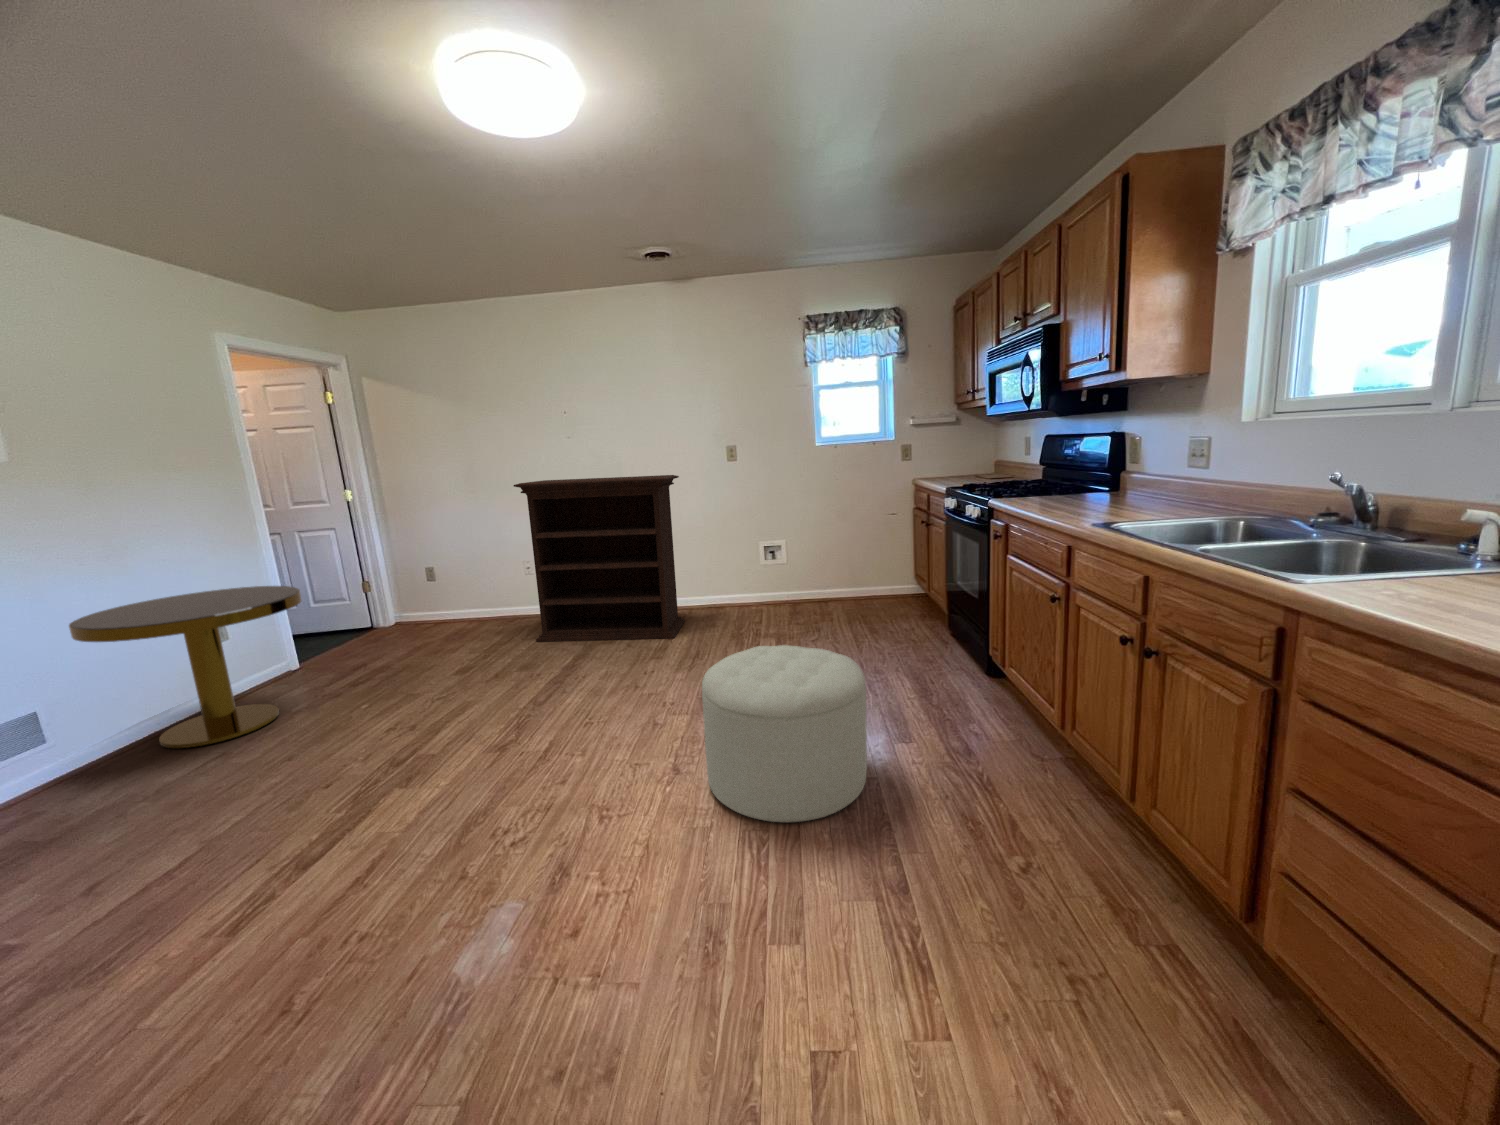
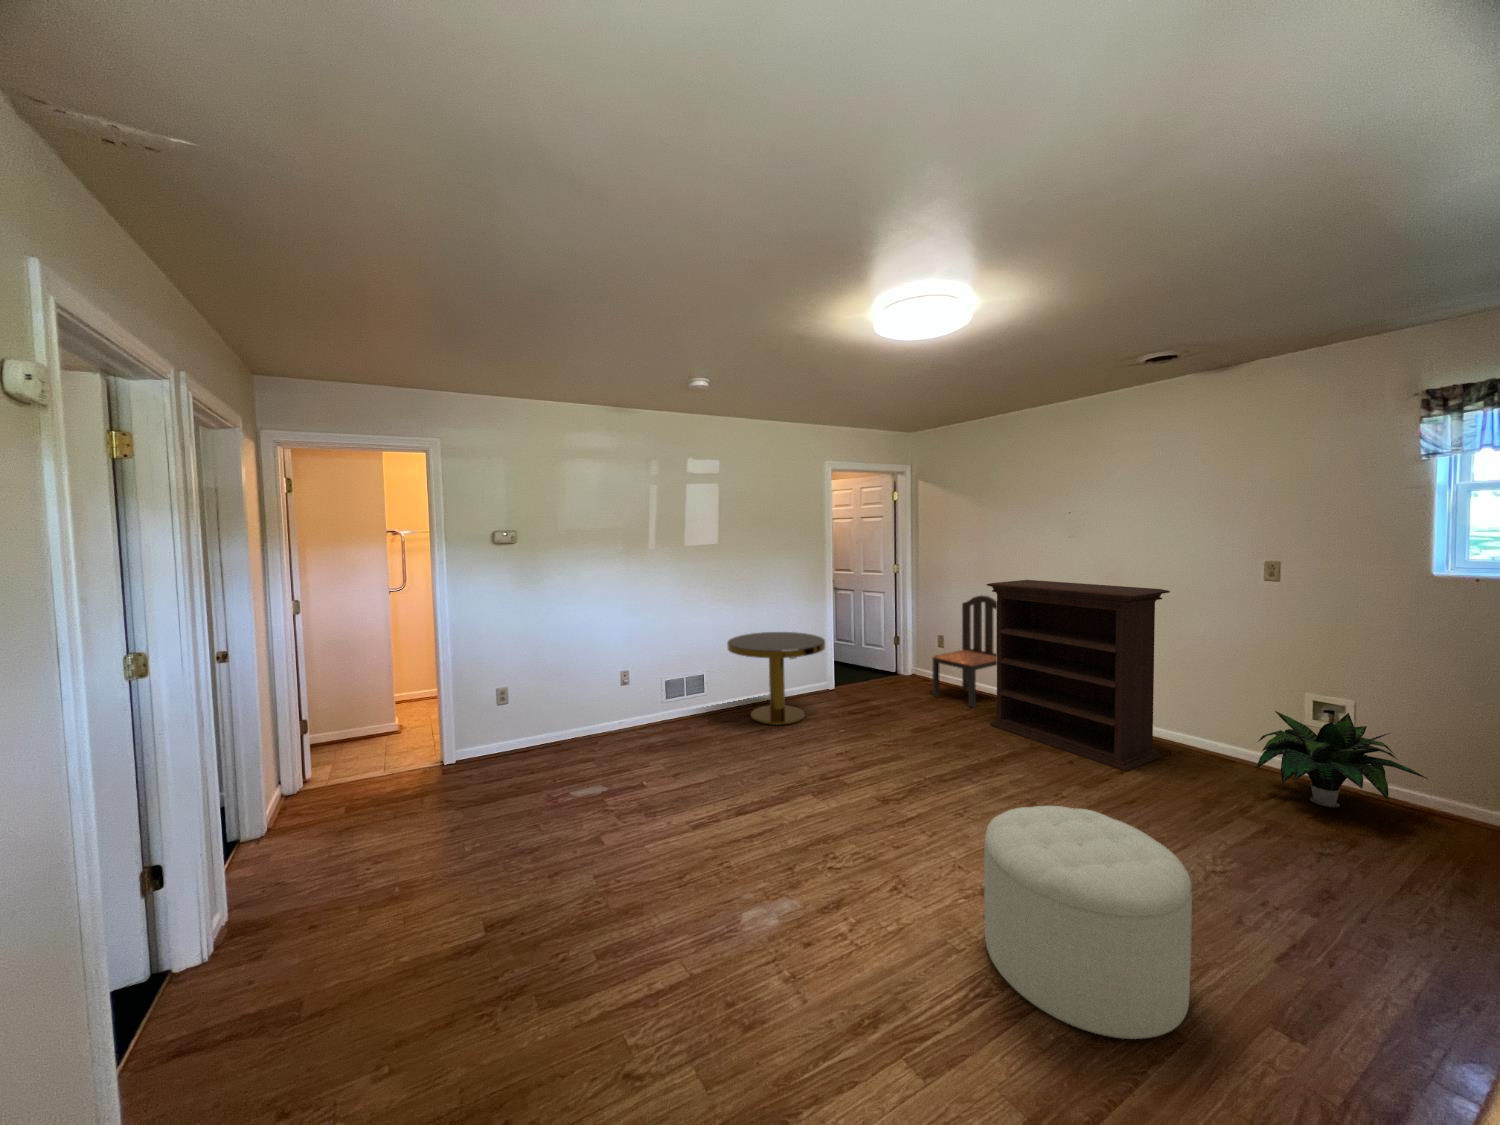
dining chair: none [439,507,526,635] -> present [933,595,997,707]
potted plant: none [745,550,828,619] -> present [1255,711,1428,807]

